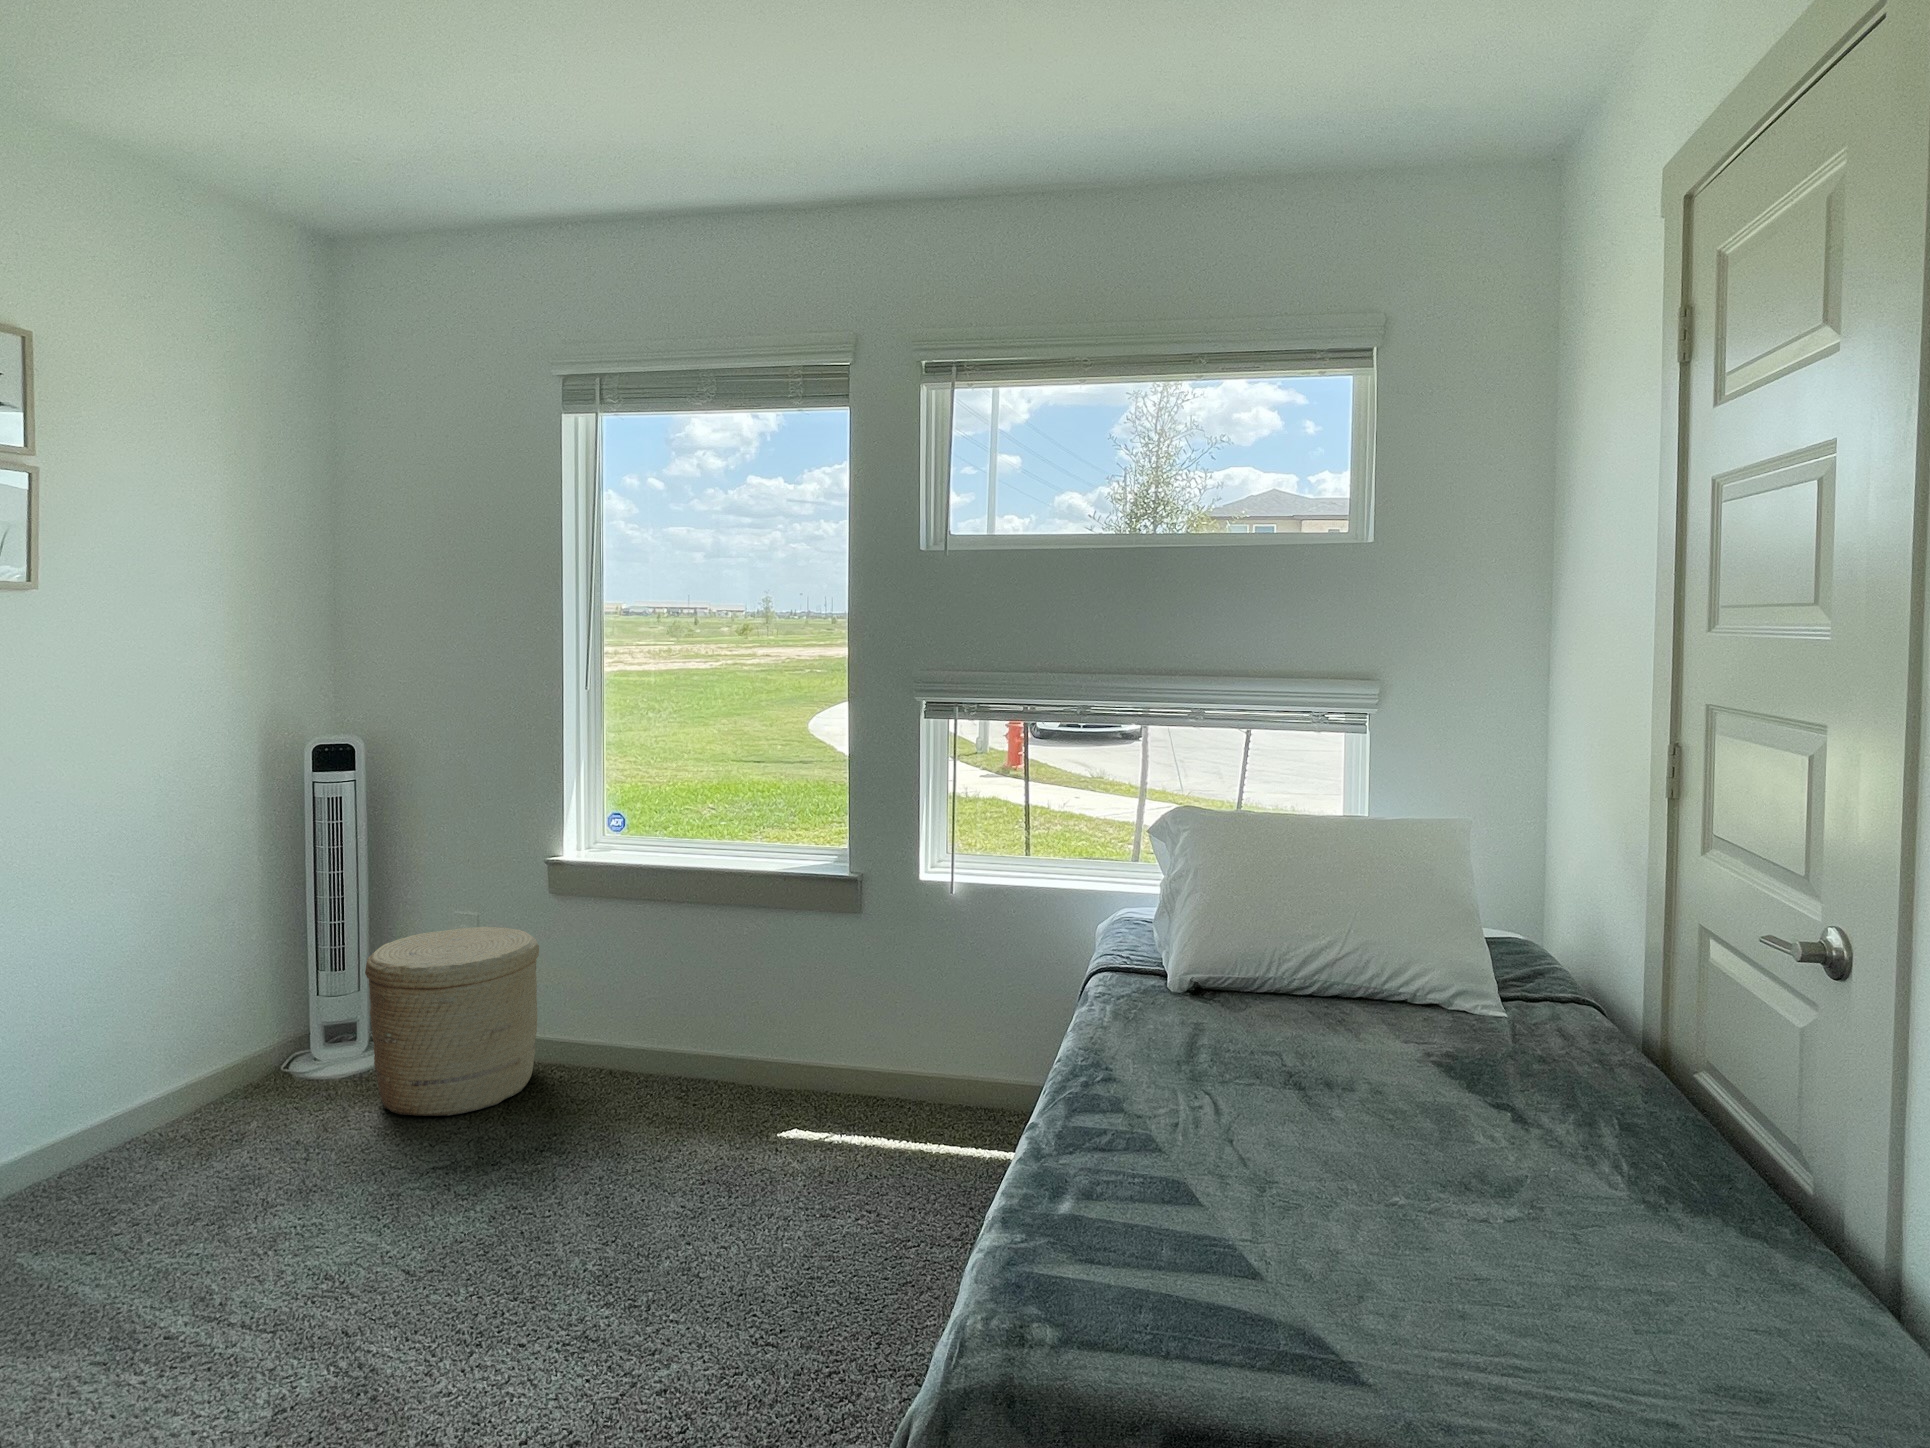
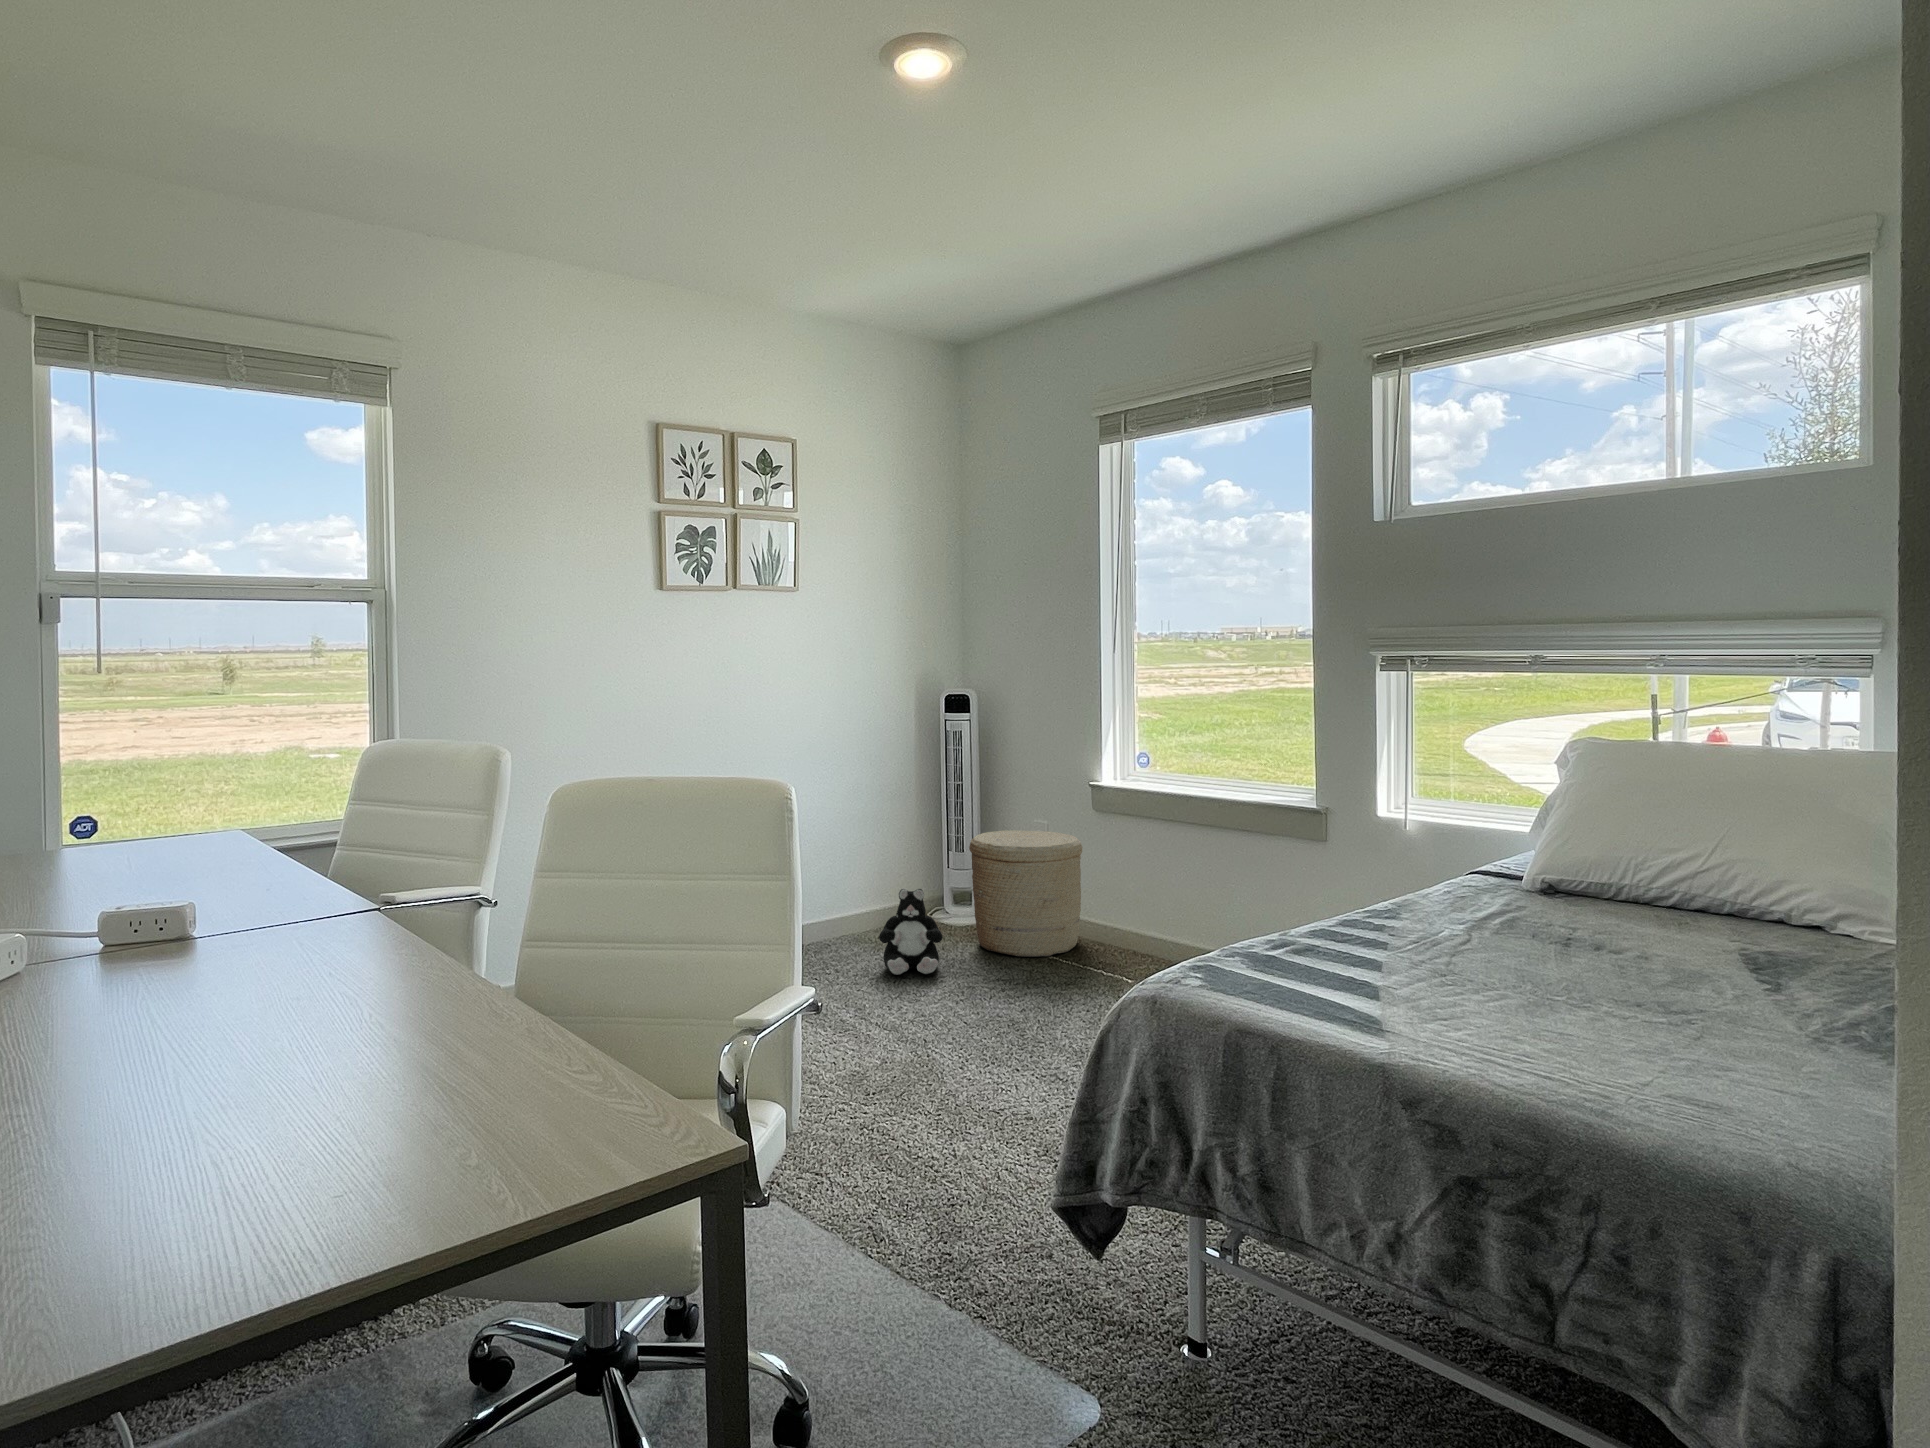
plush toy: none [213,1056,331,1205] -> present [879,889,943,975]

